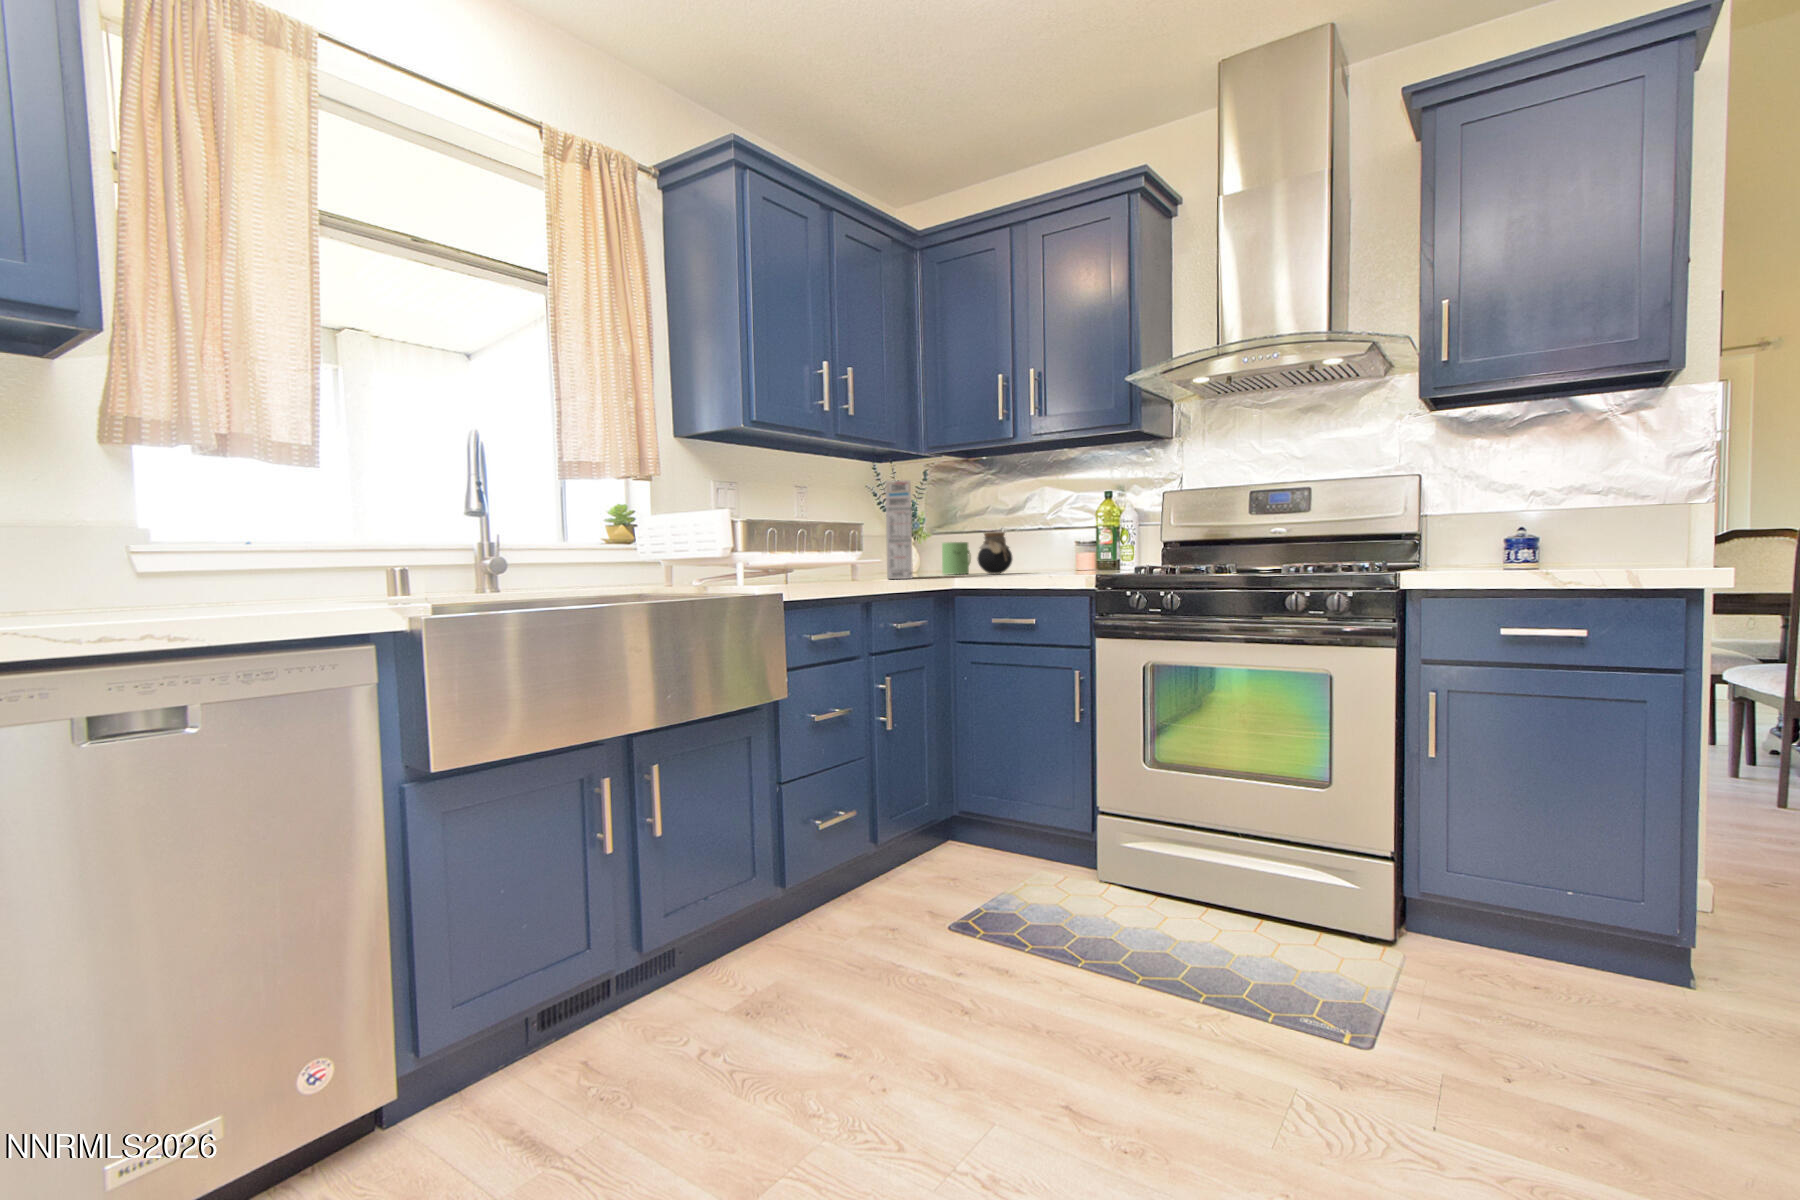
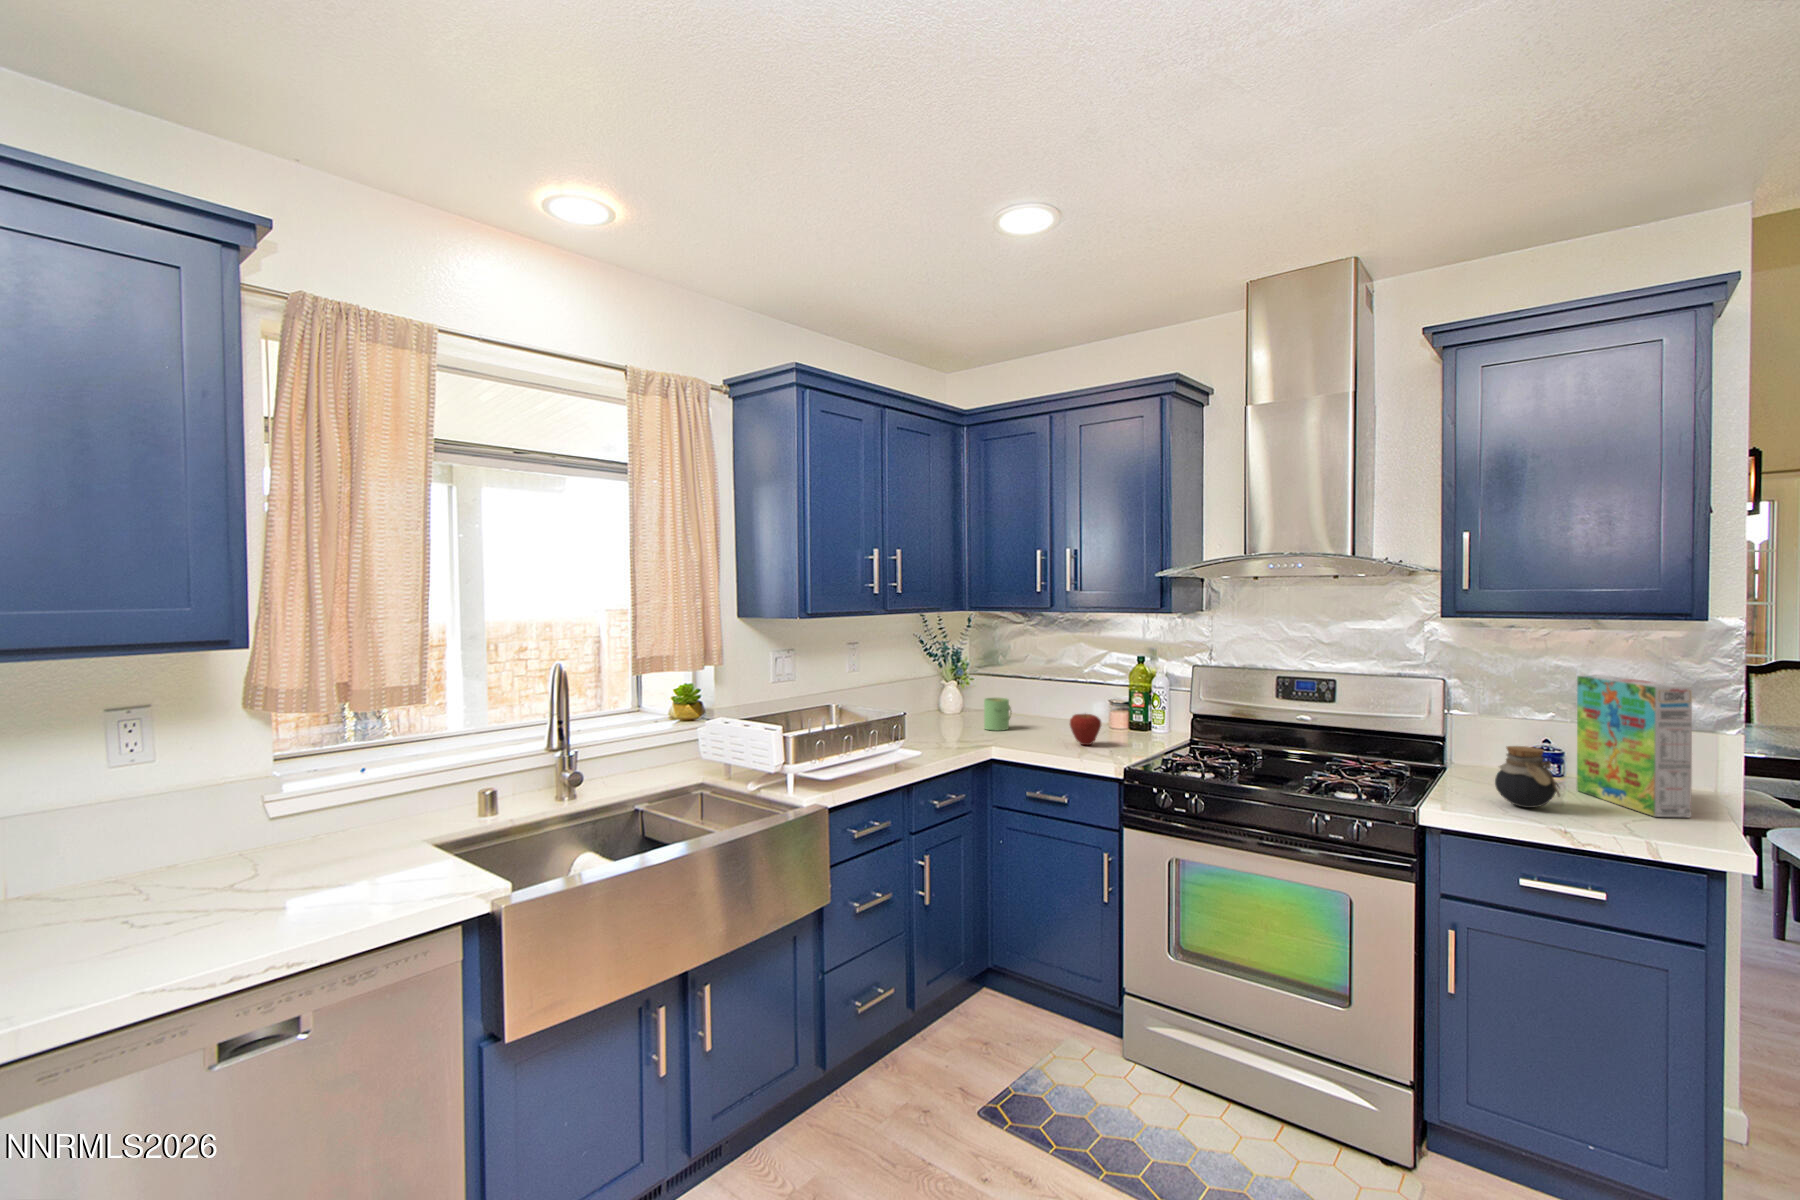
cereal box: present [885,480,913,579] -> present [1577,676,1692,817]
jar: present [977,532,1012,574] -> present [1495,746,1560,808]
apple: none [1035,538,1069,573] -> present [1070,714,1101,745]

